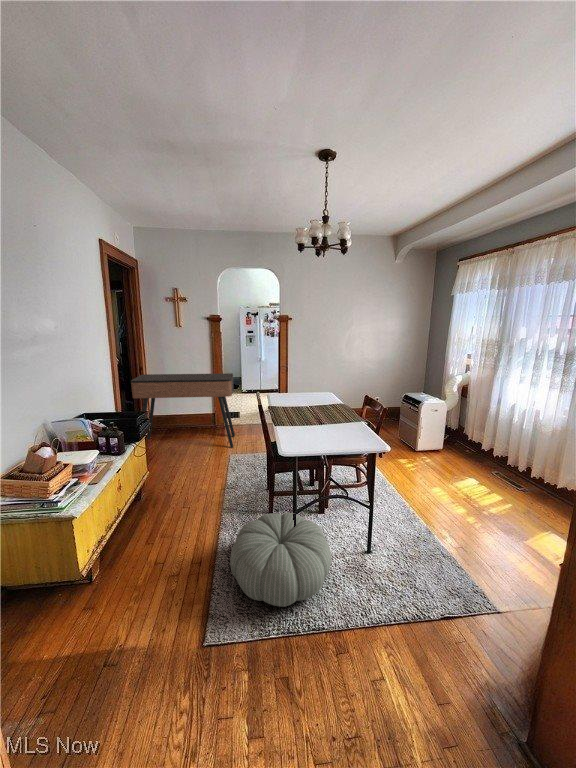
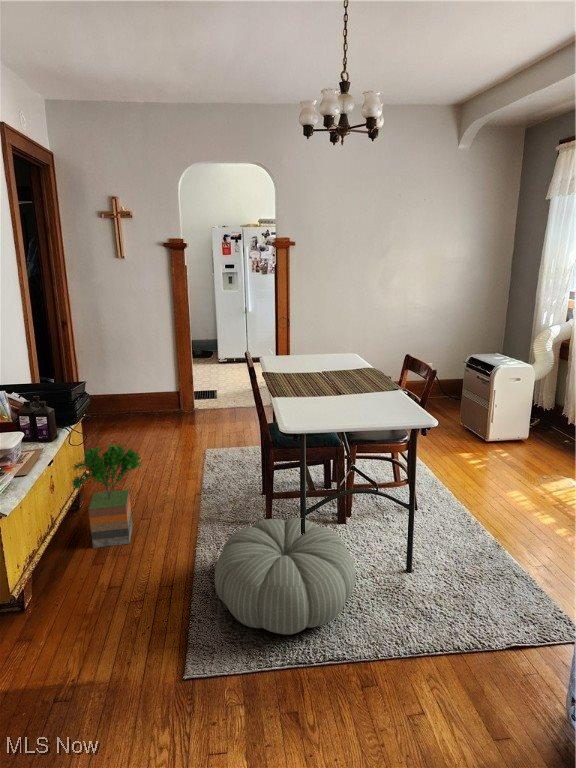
console table: present [131,373,235,448] -> none [54,328,212,446]
potted tree: none [133,456,184,530] -> present [72,445,142,548]

